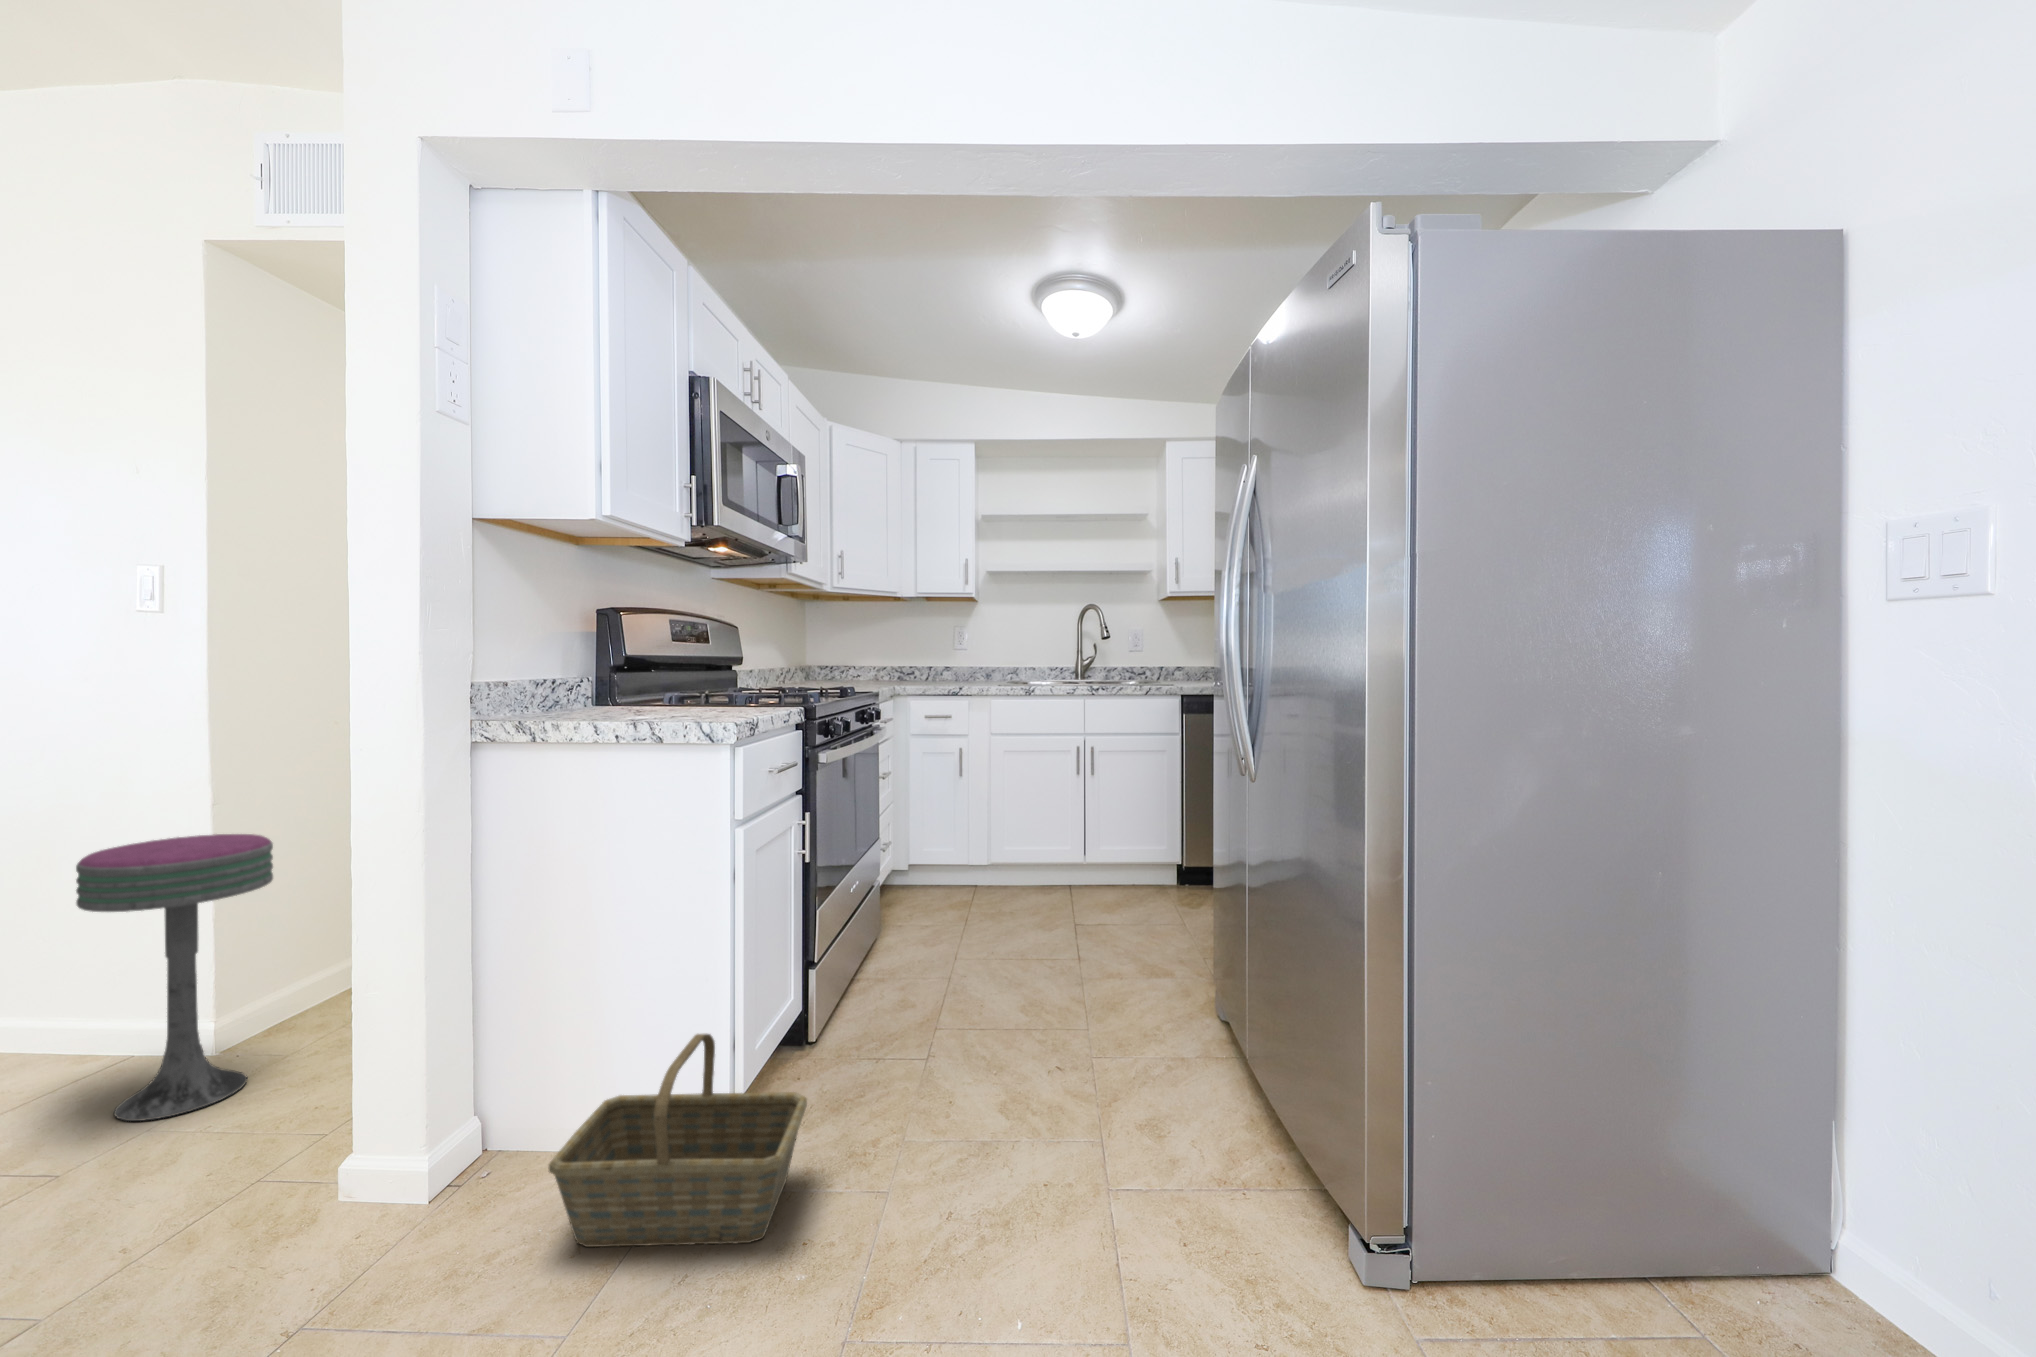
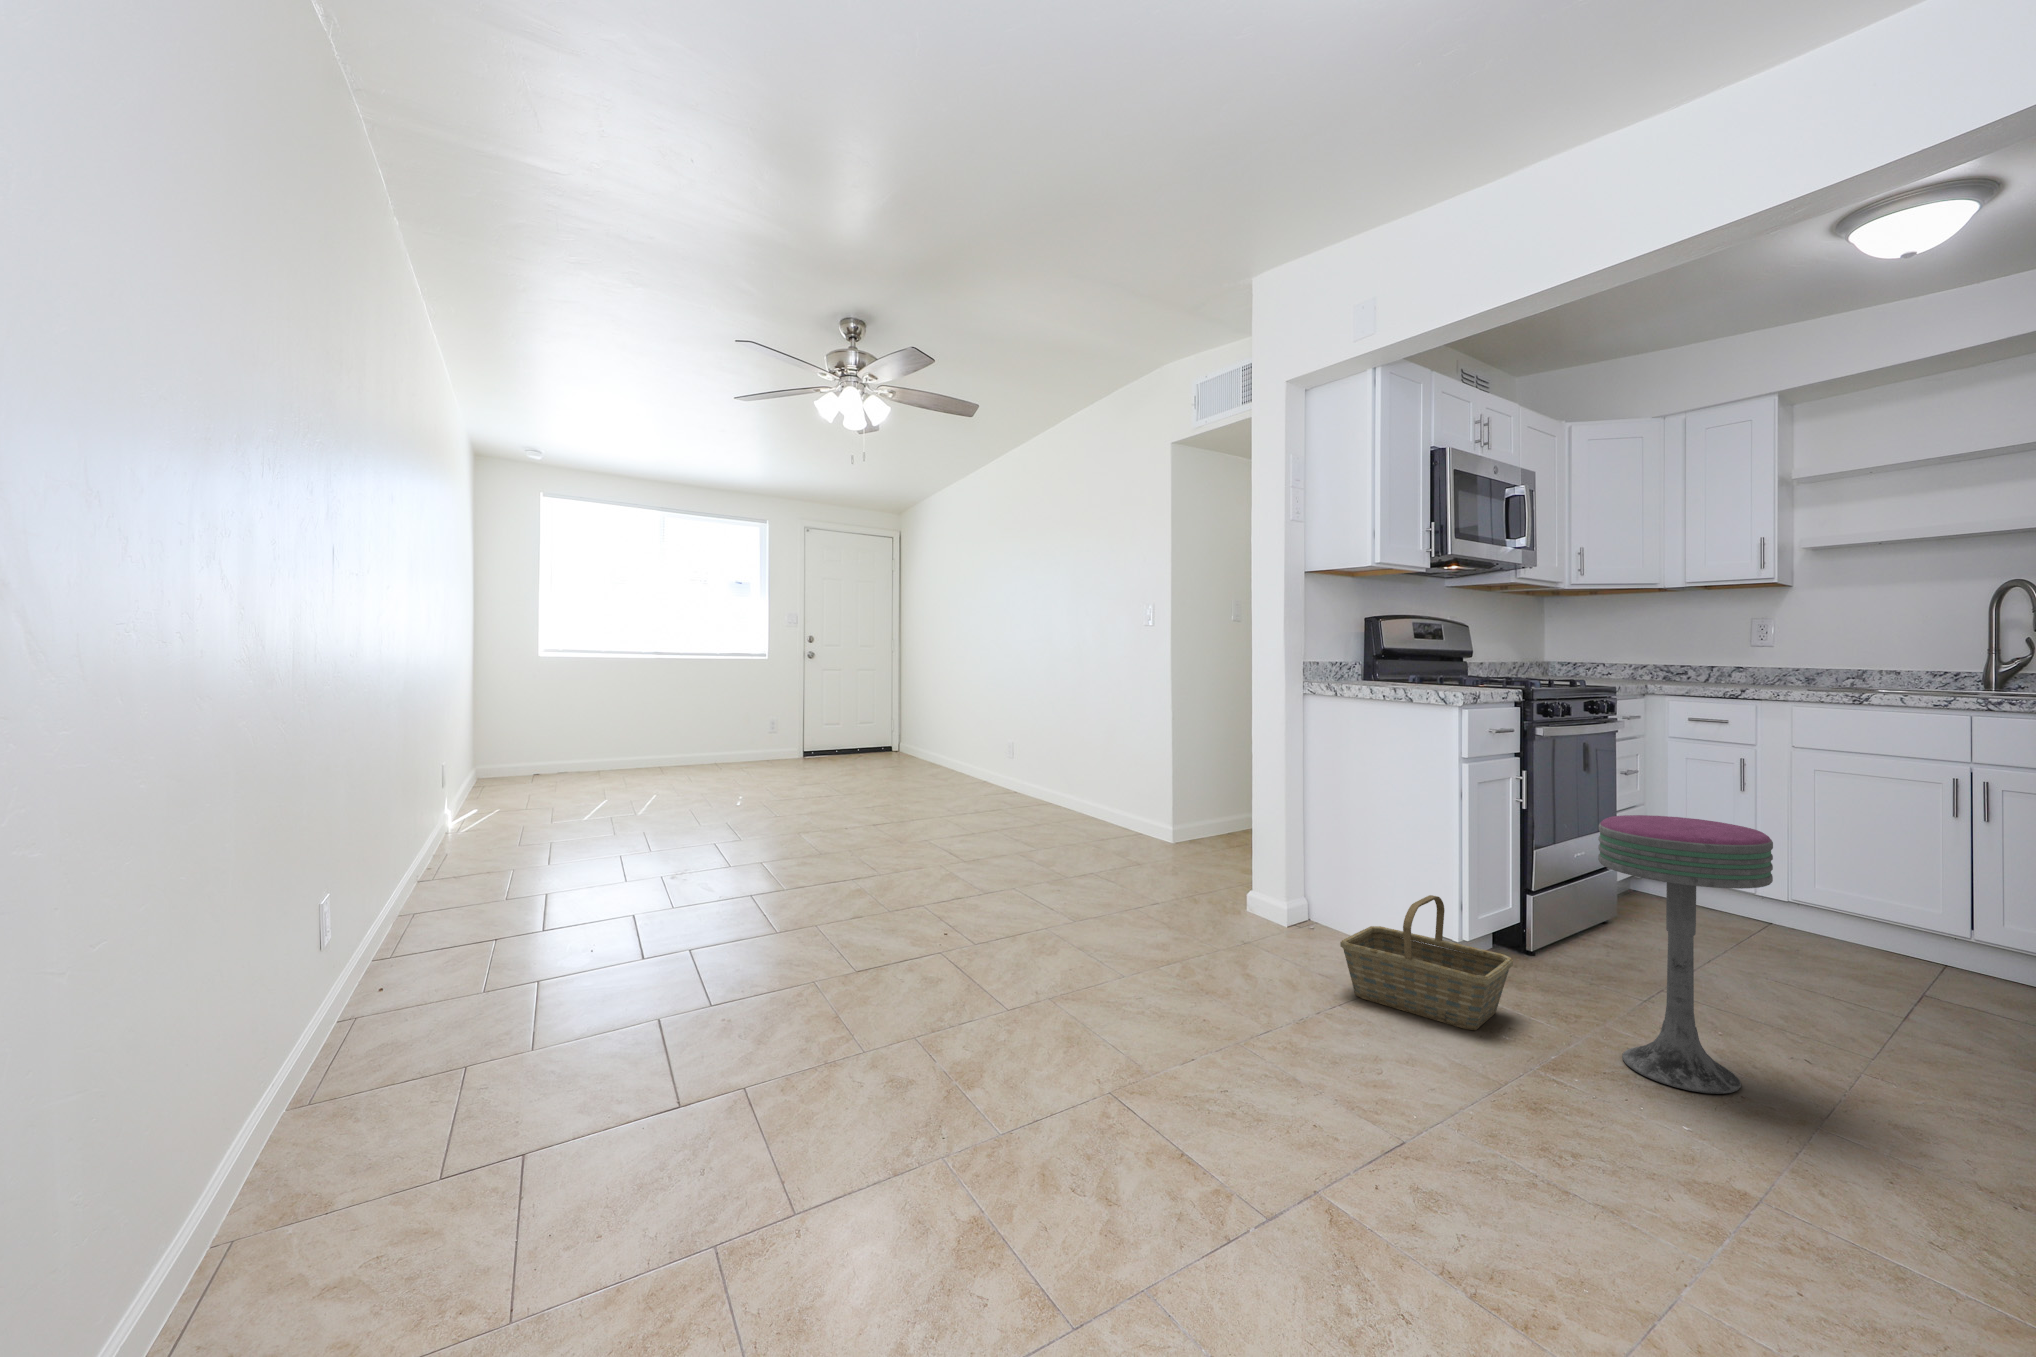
bar stool: present [76,834,273,1121] -> present [1598,815,1773,1094]

